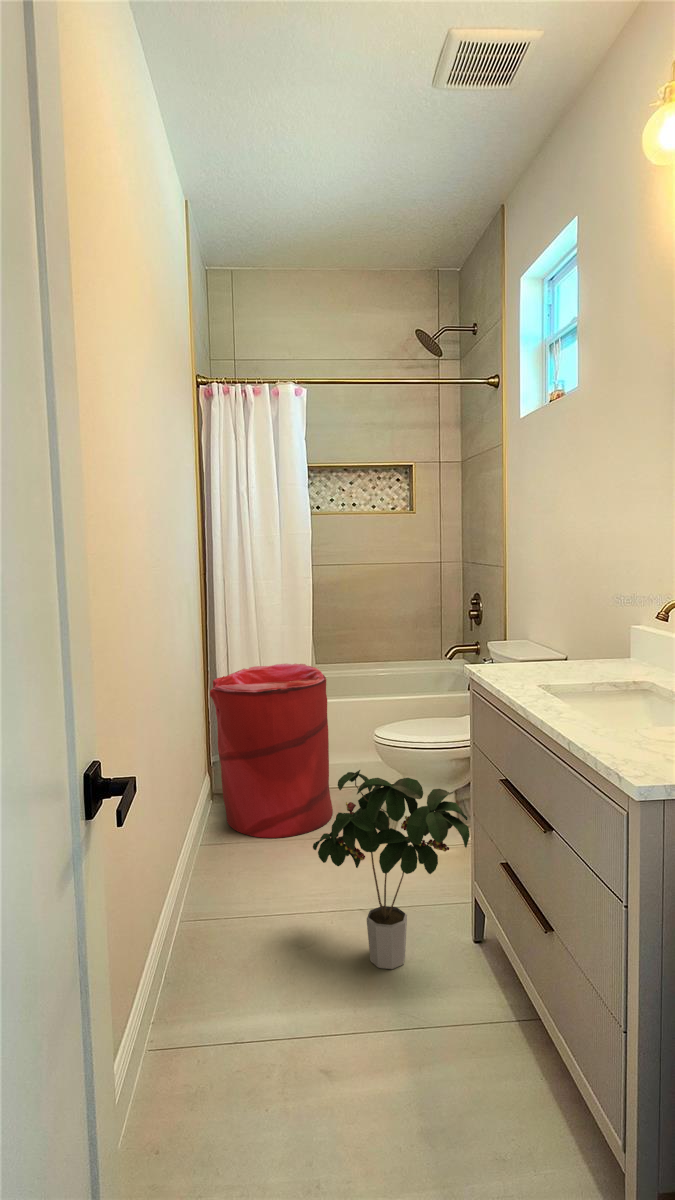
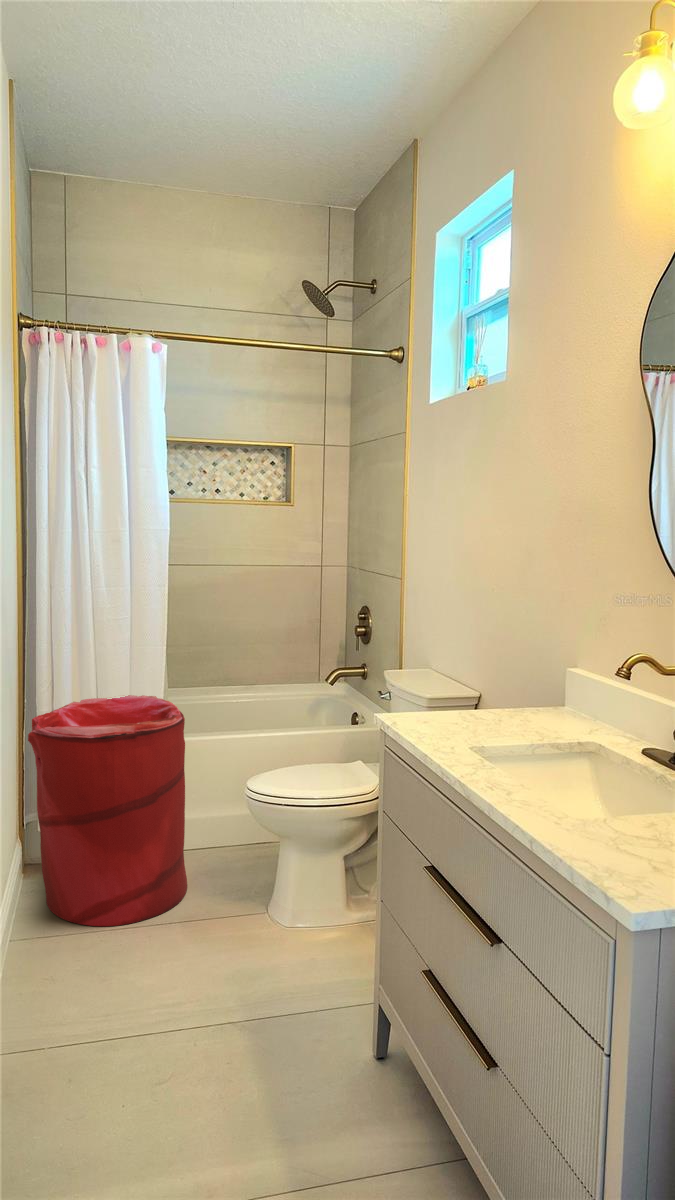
potted plant: present [313,770,470,969] -> none [173,853,383,1113]

